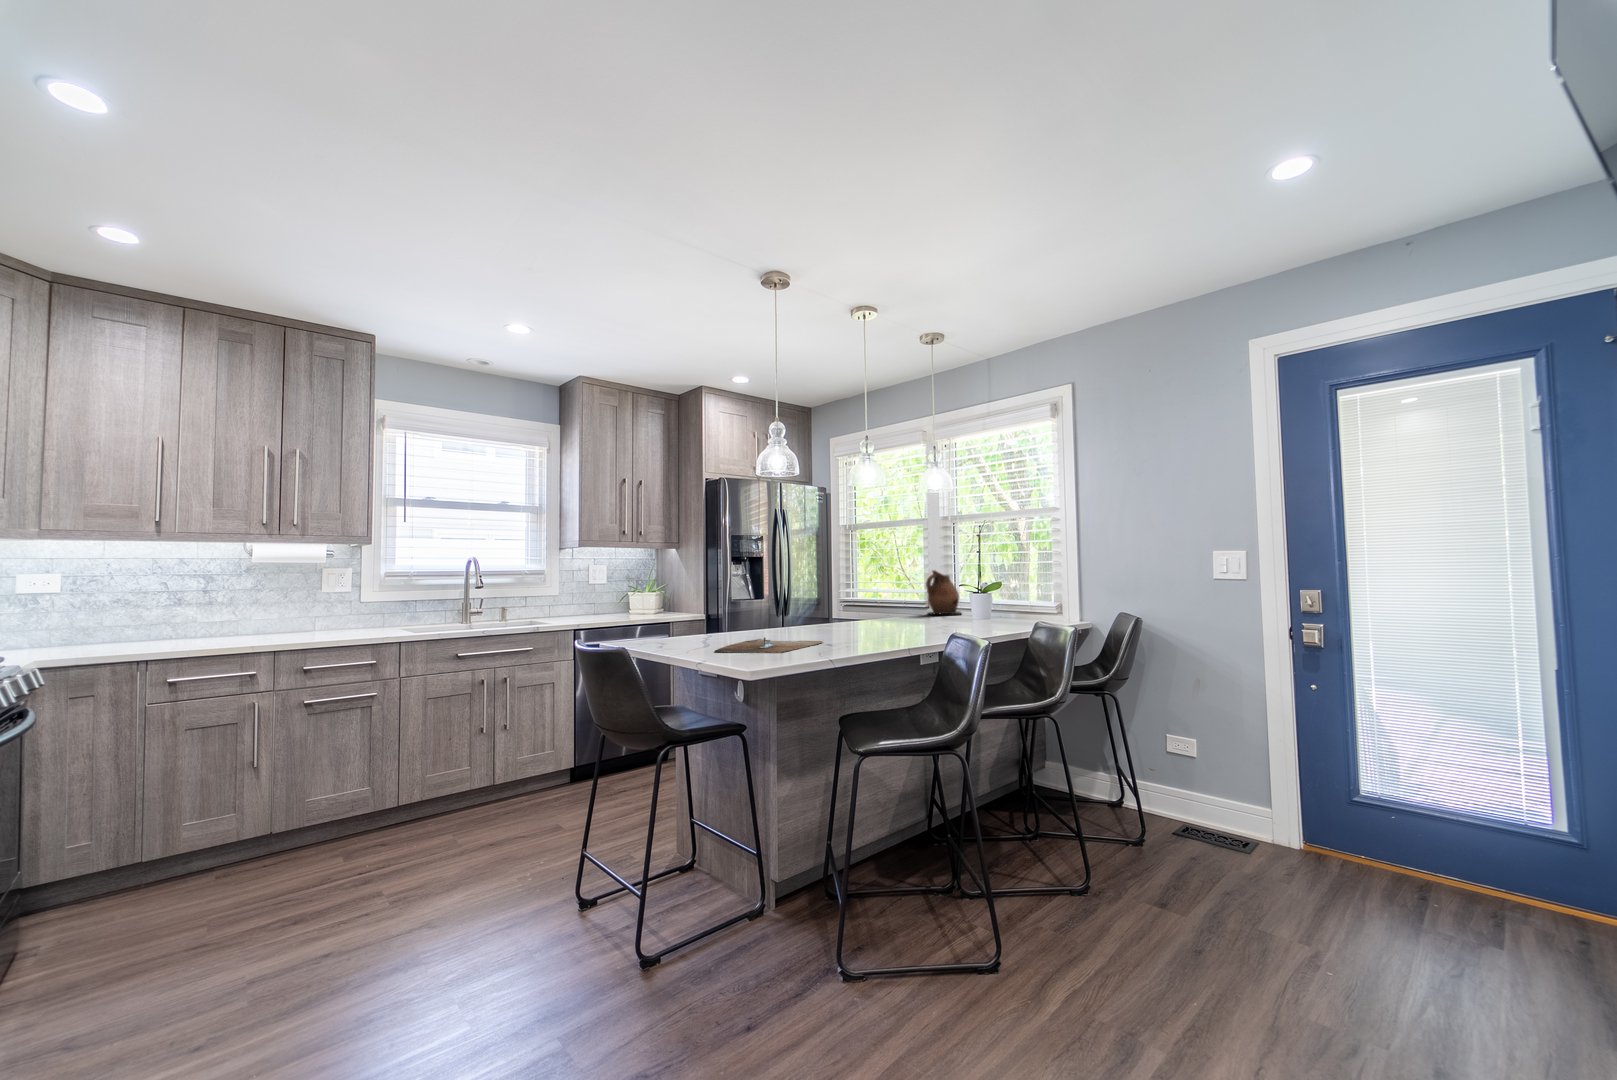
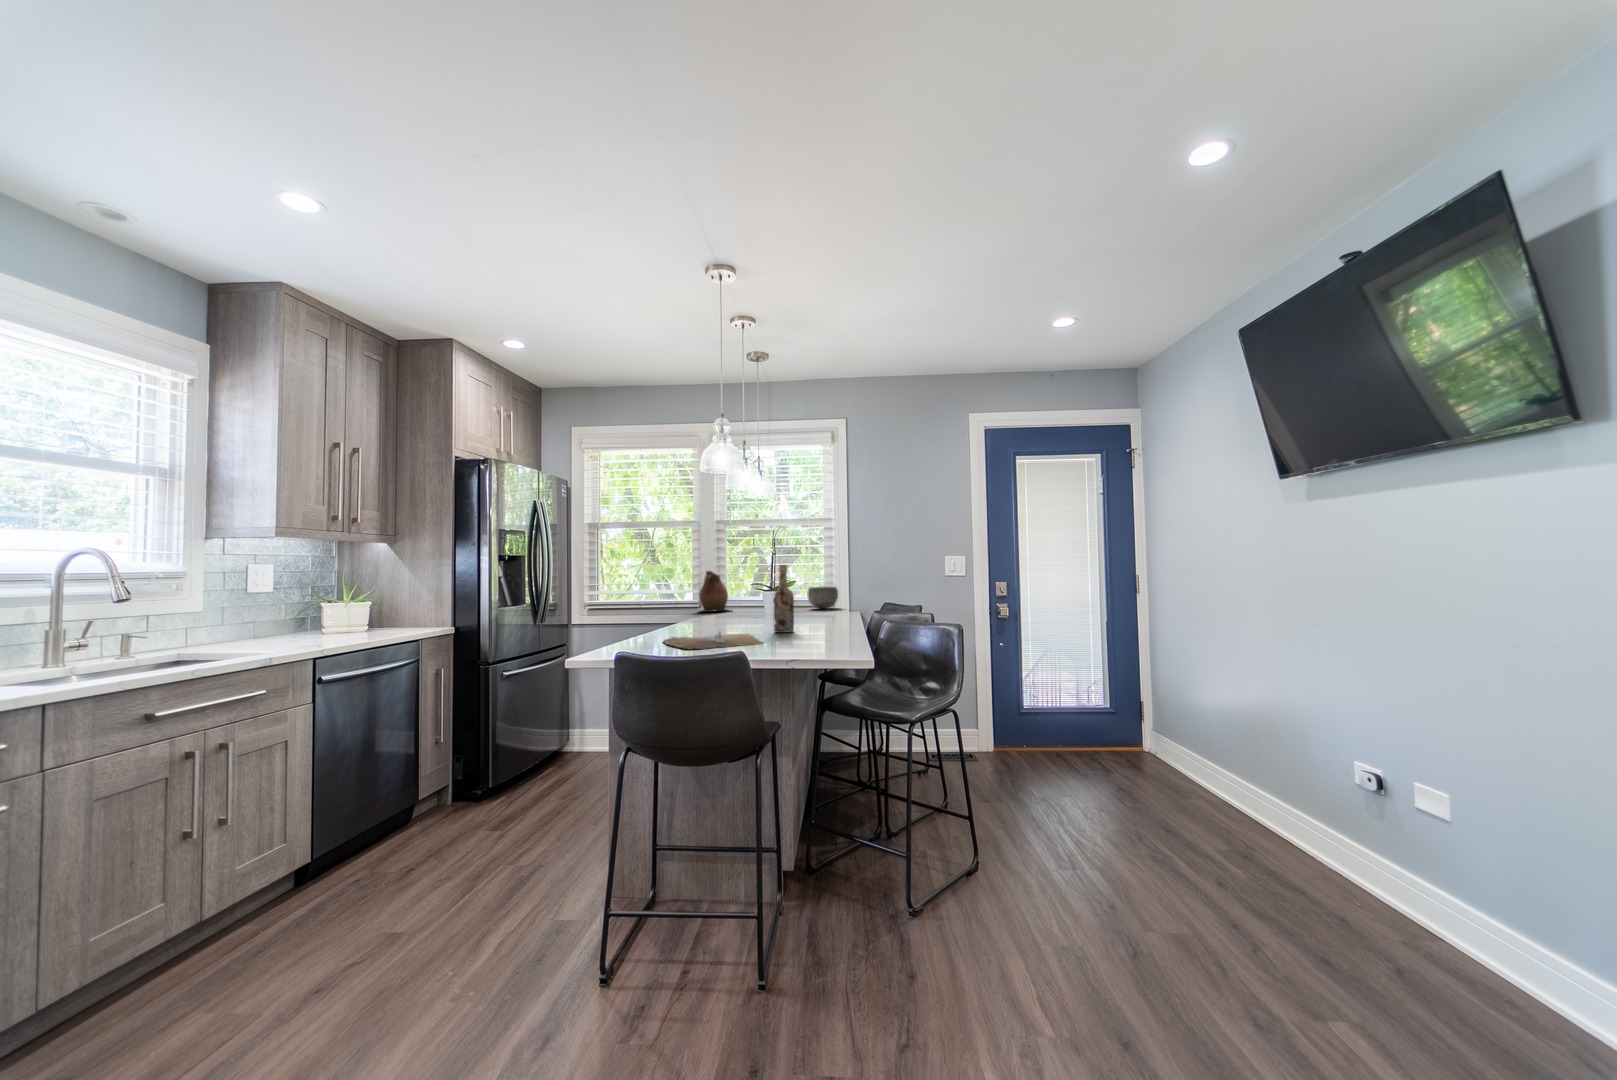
wine bottle: none [847,571,870,644] -> present [773,565,794,633]
bowl: none [1033,590,1075,617] -> present [807,586,838,608]

